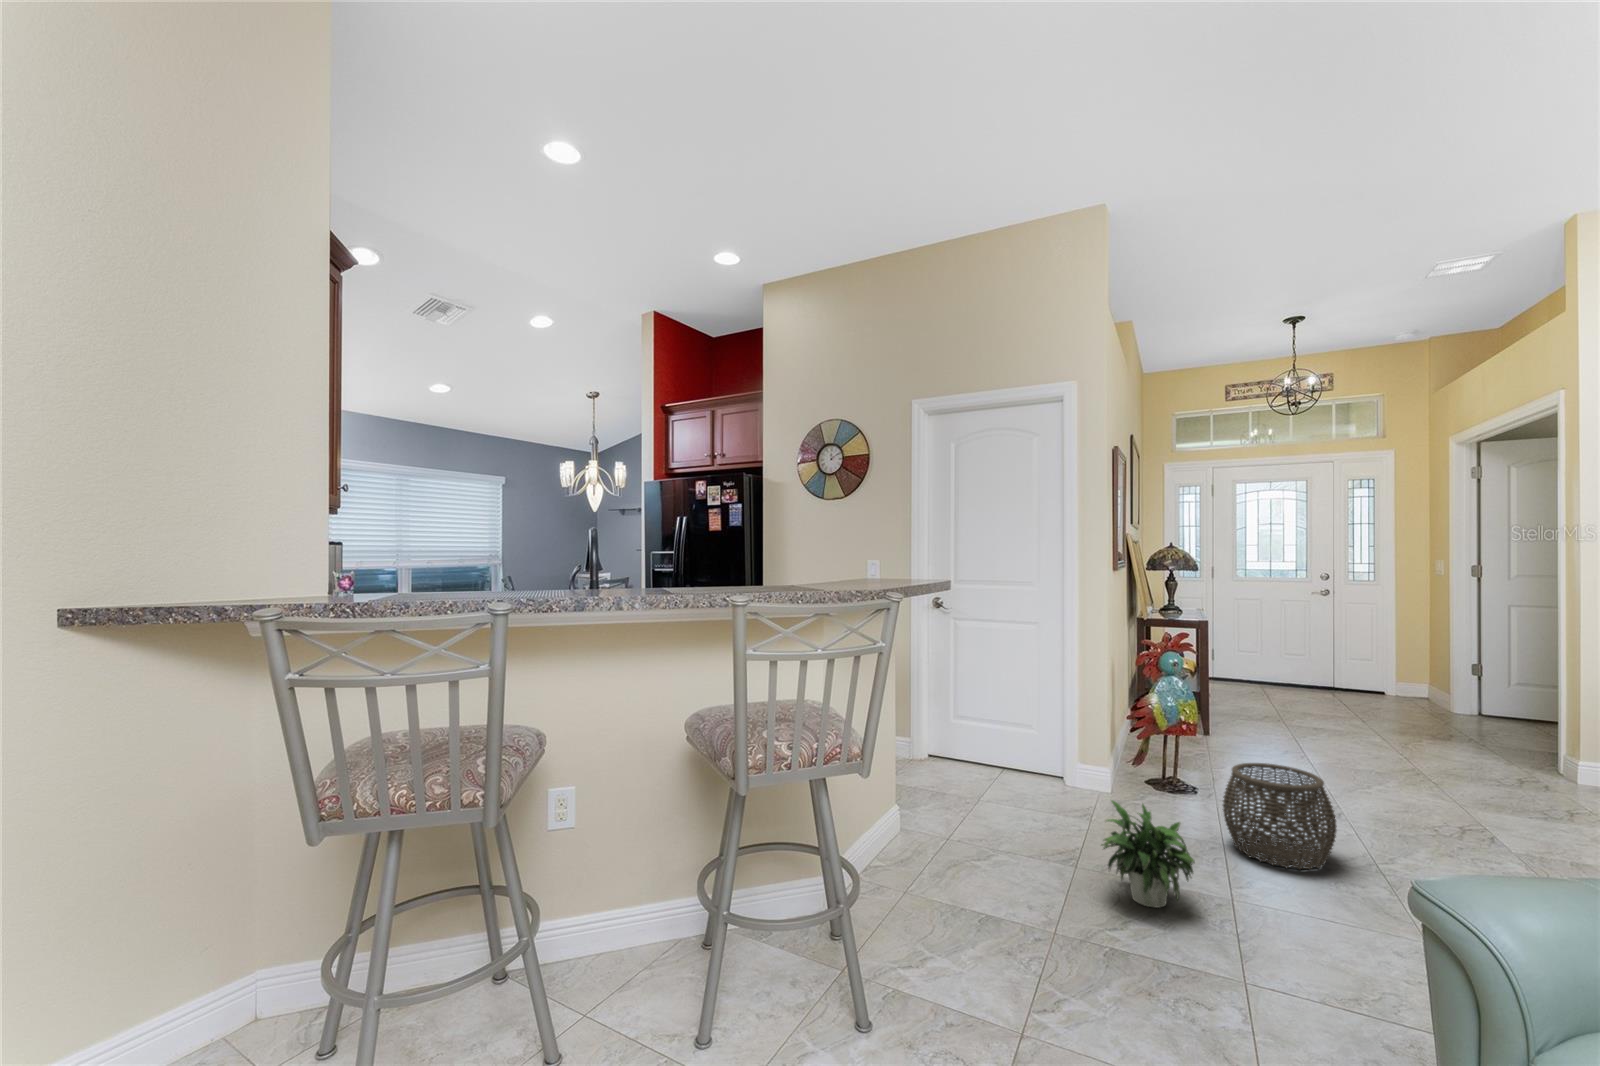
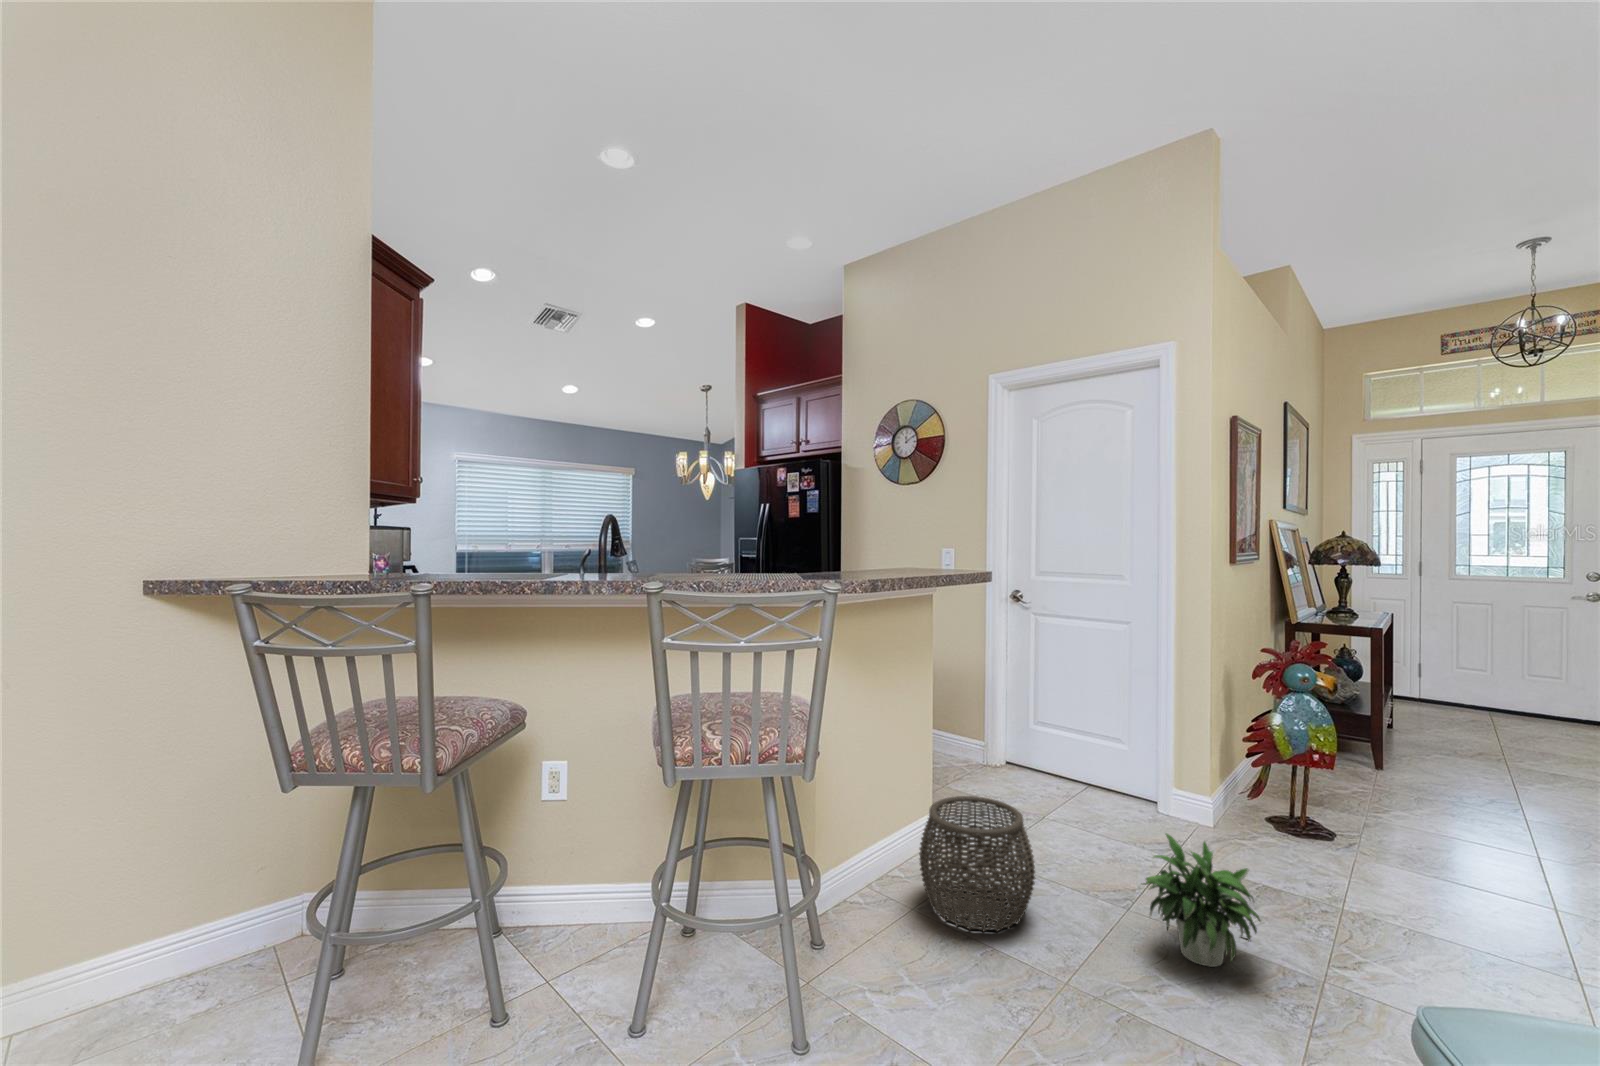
woven basket: present [1223,763,1337,870] -> present [919,796,1035,931]

